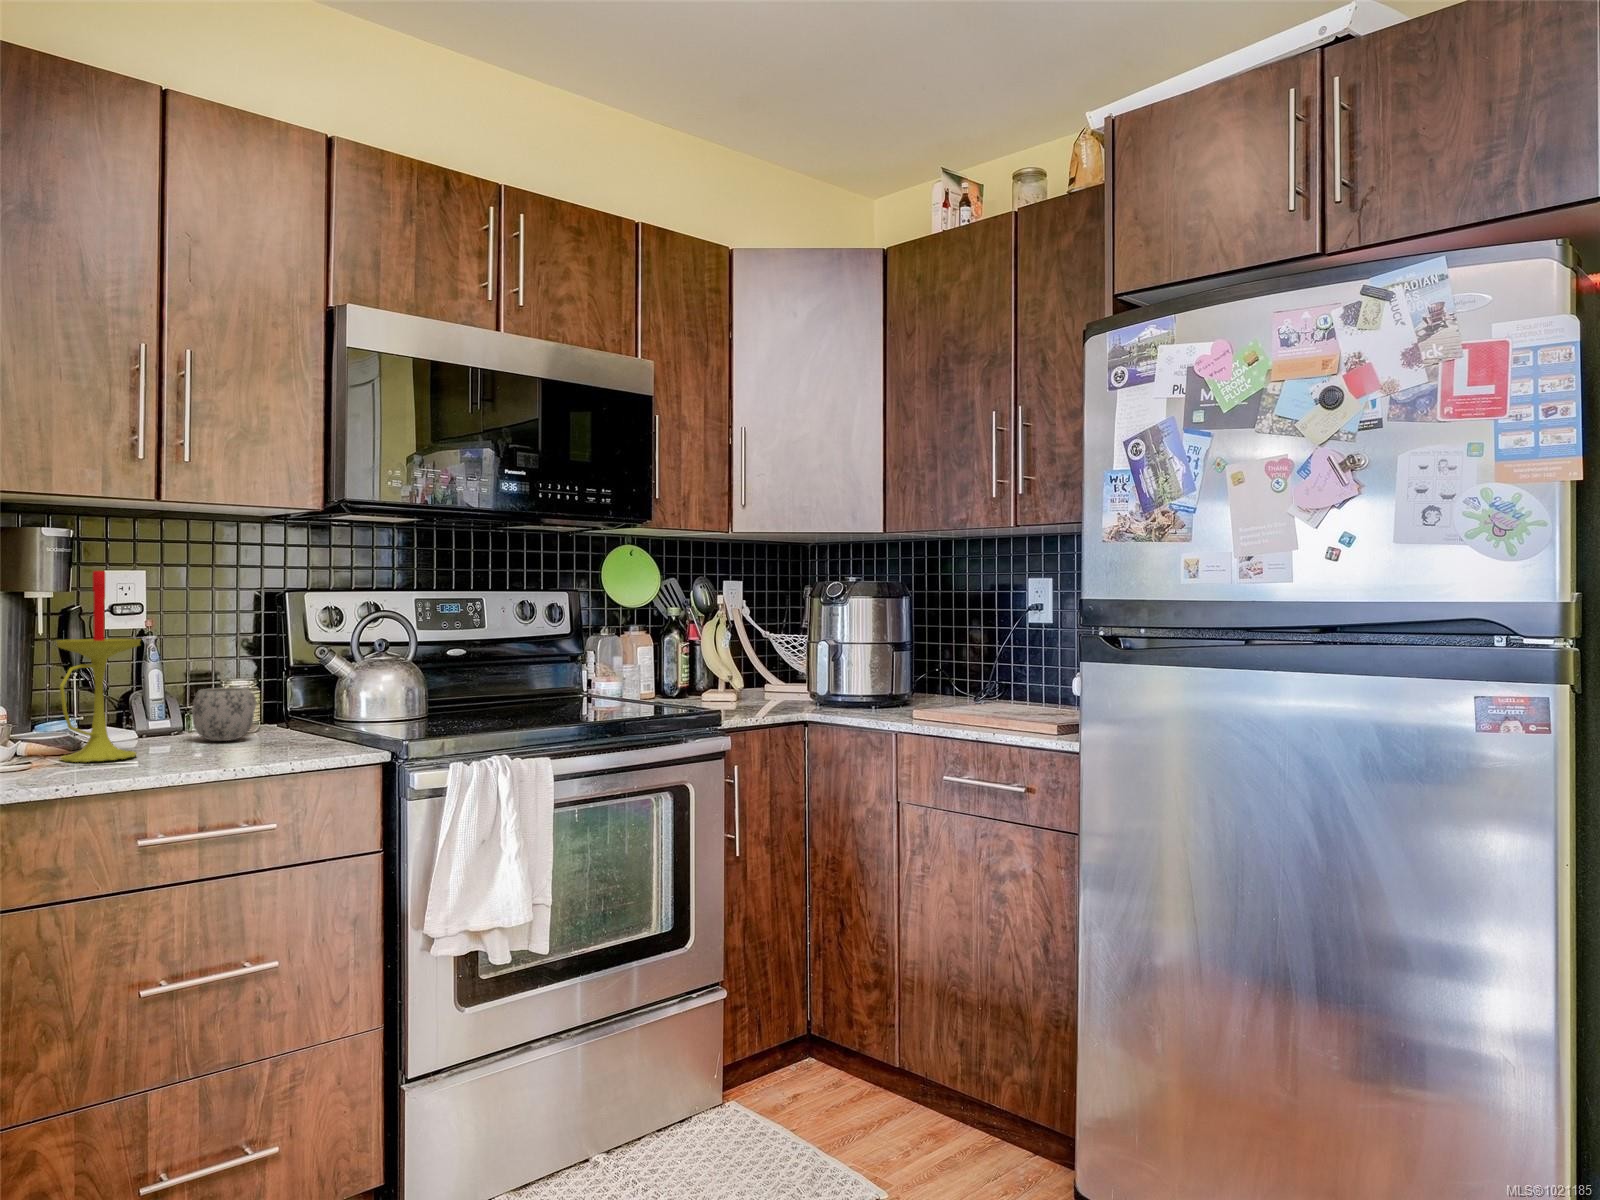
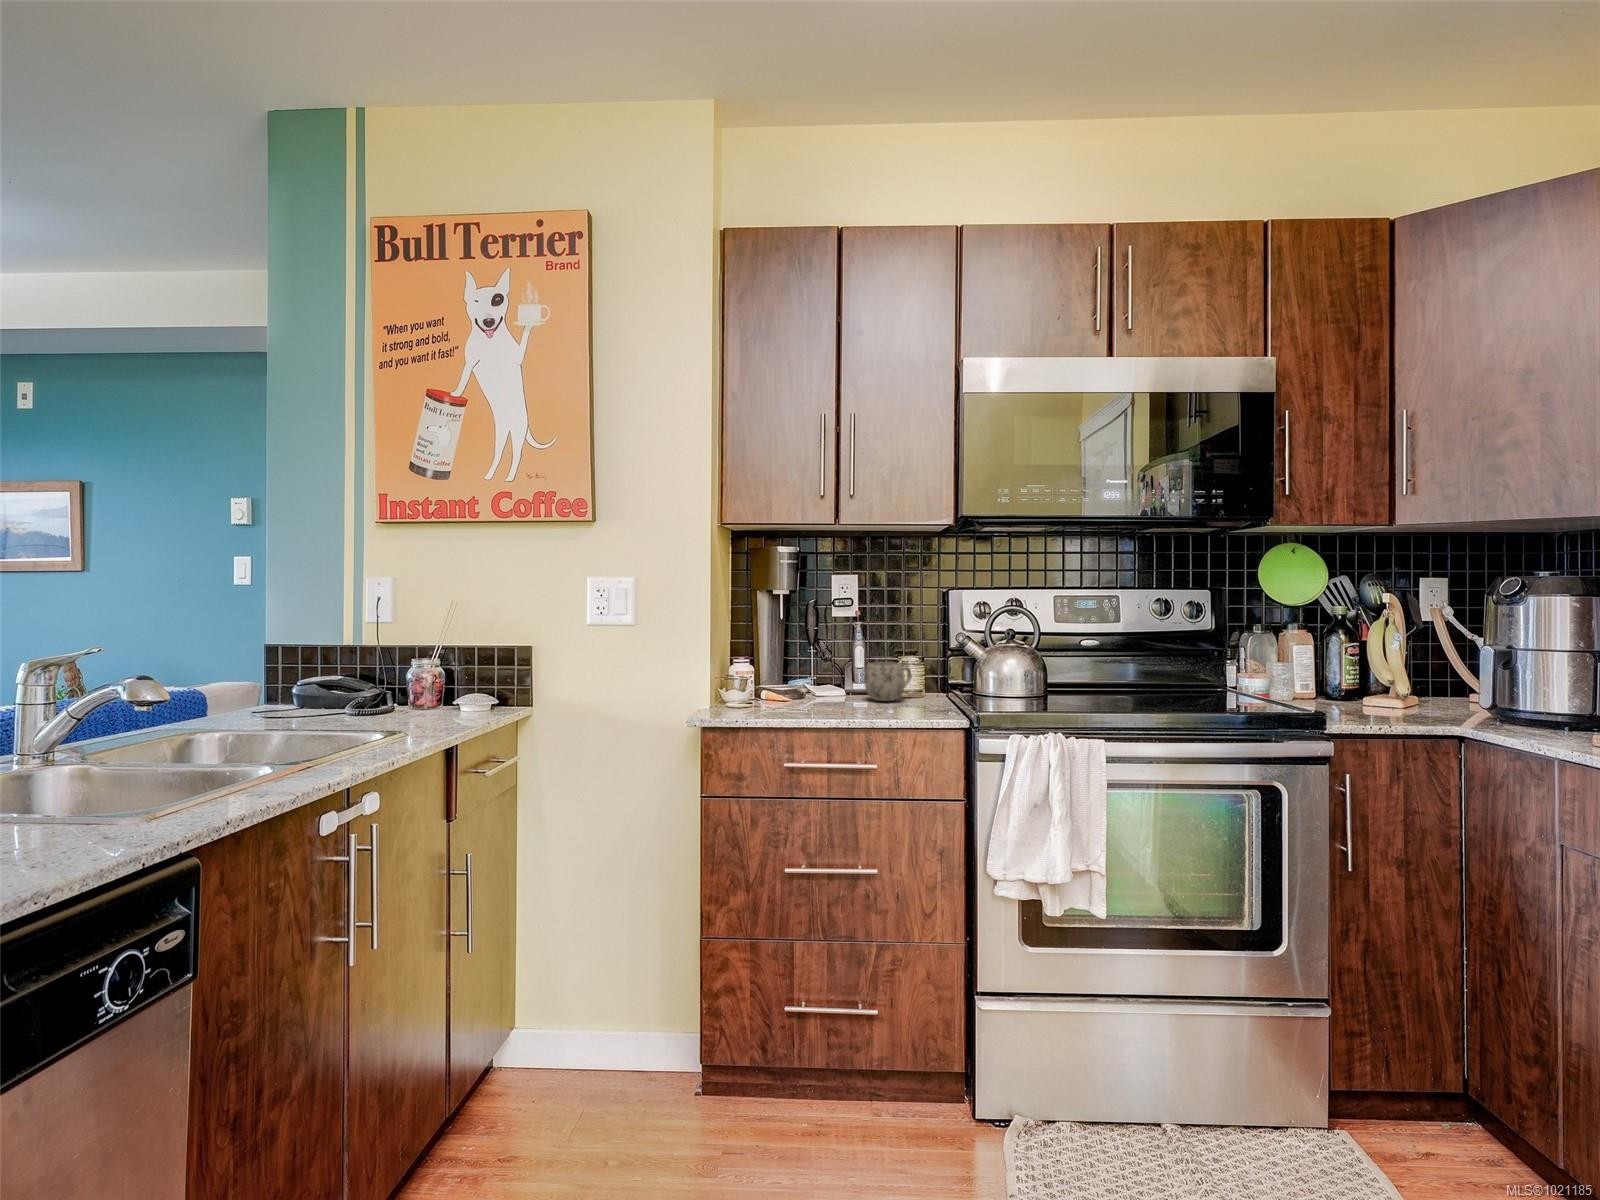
candle: present [56,571,140,762] -> none [762,575,818,707]

